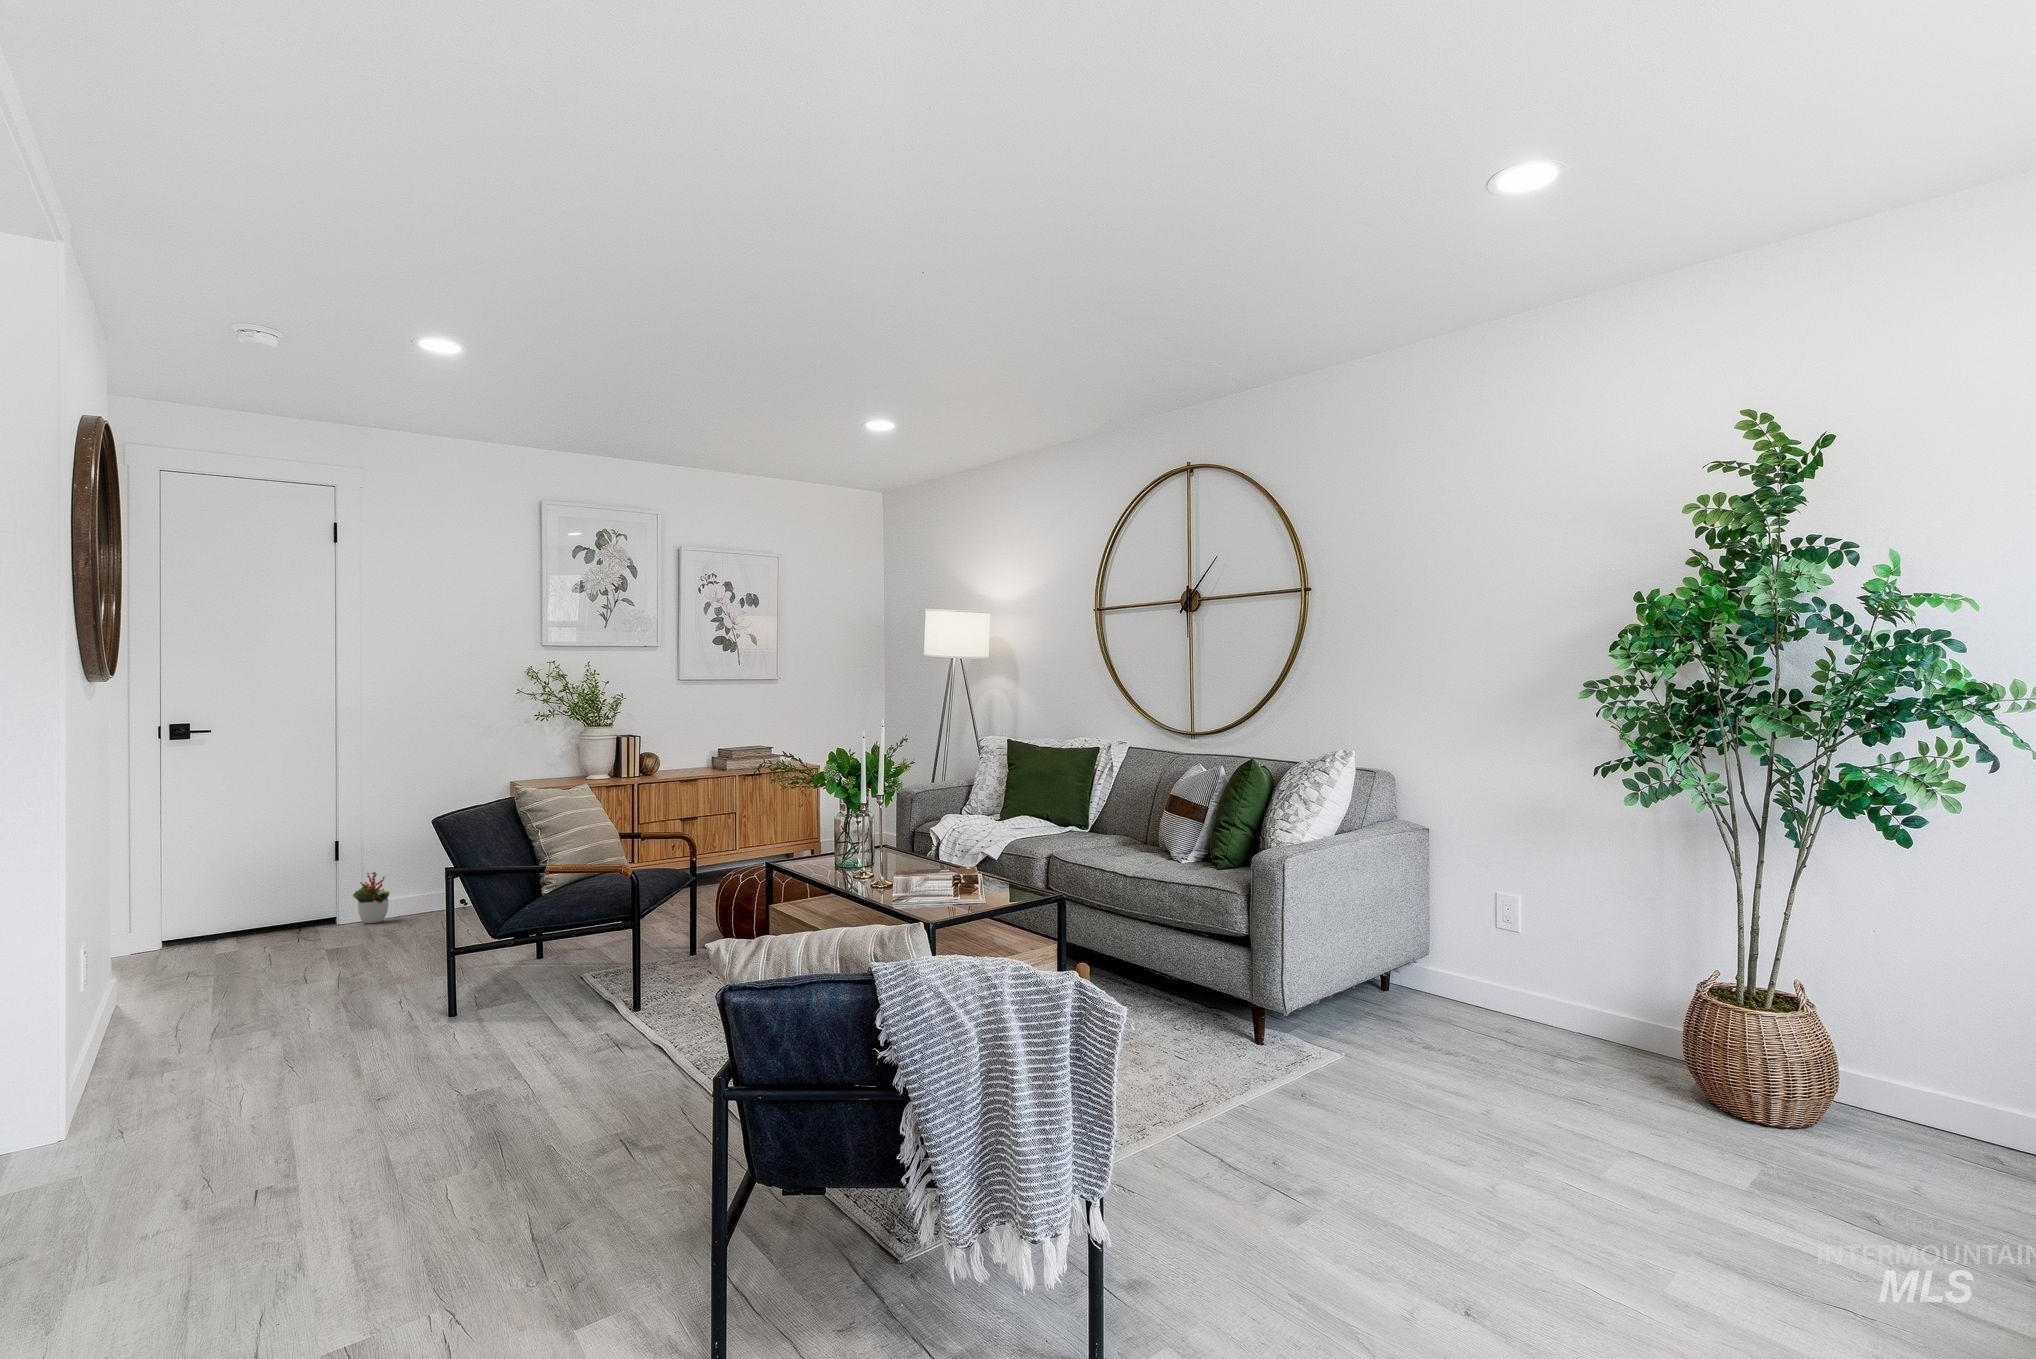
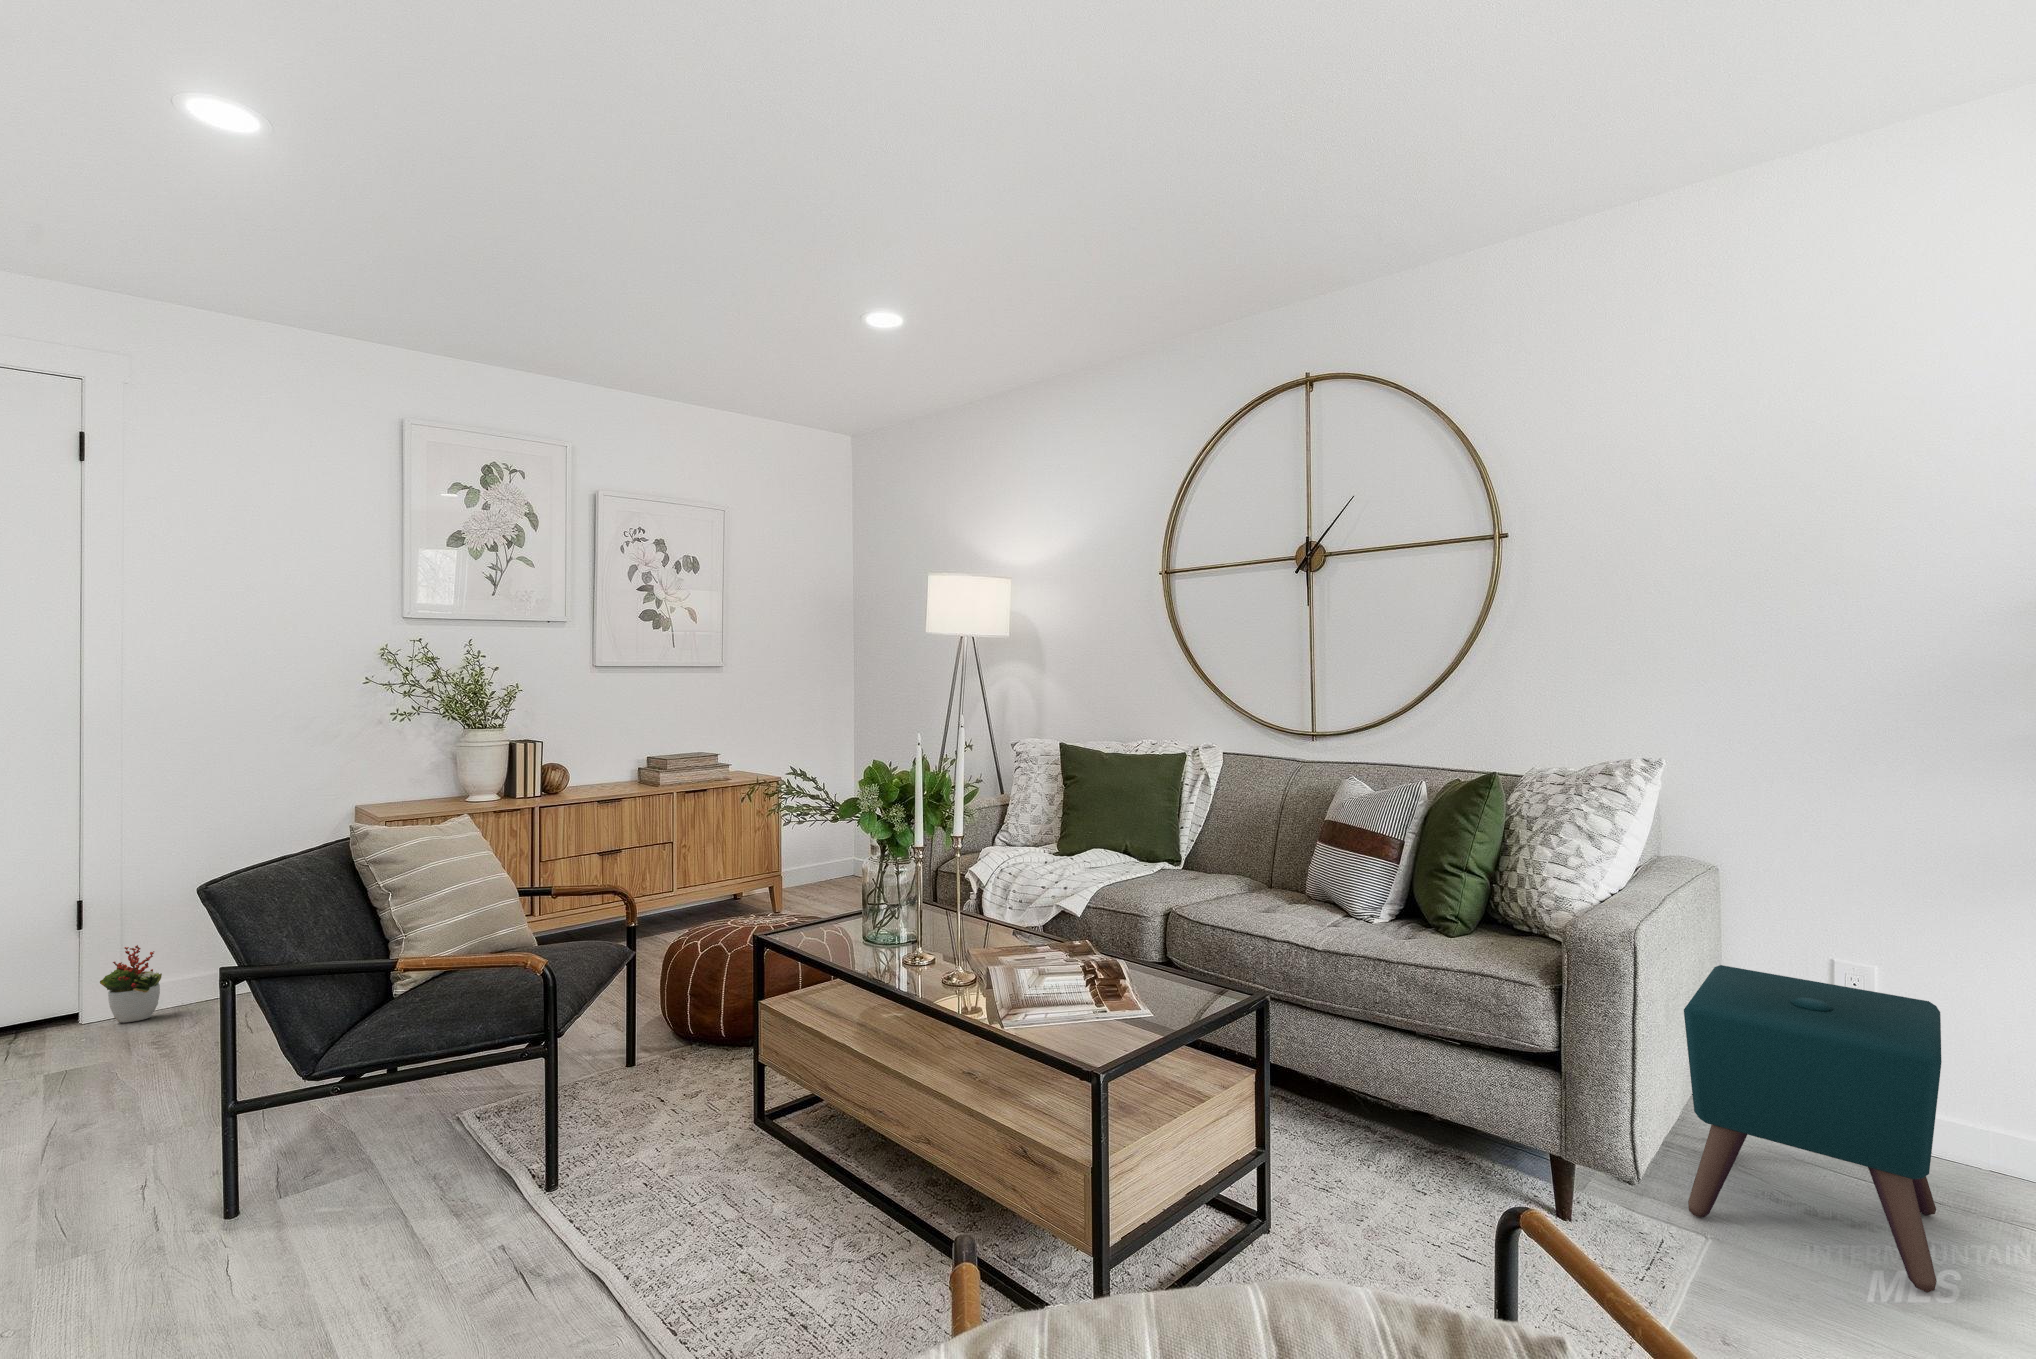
ottoman: none [1331,890,1500,1076] -> present [1684,965,1942,1292]

